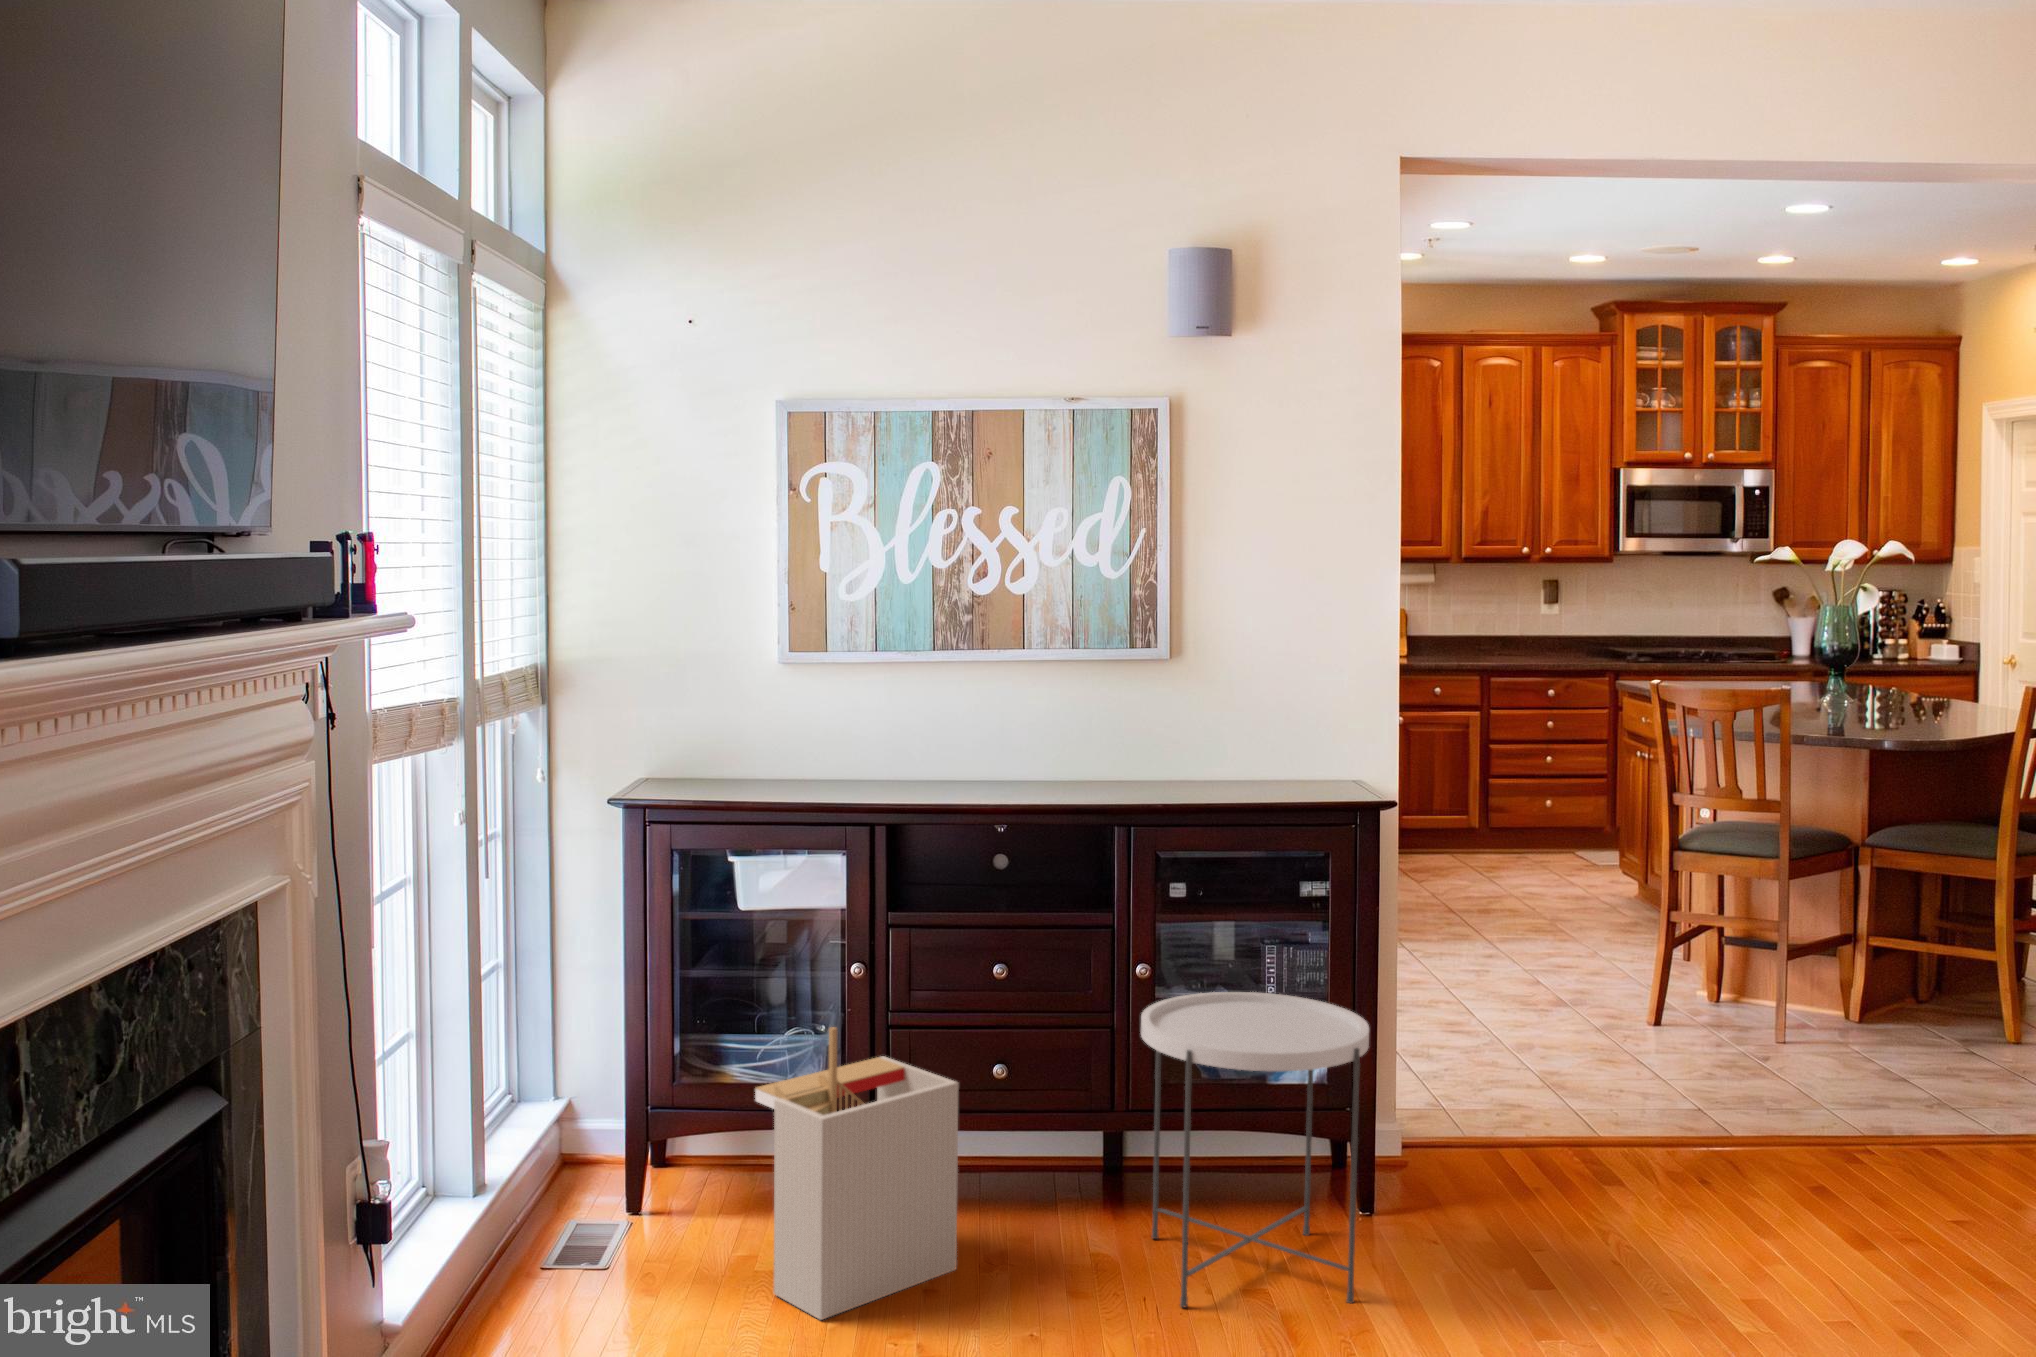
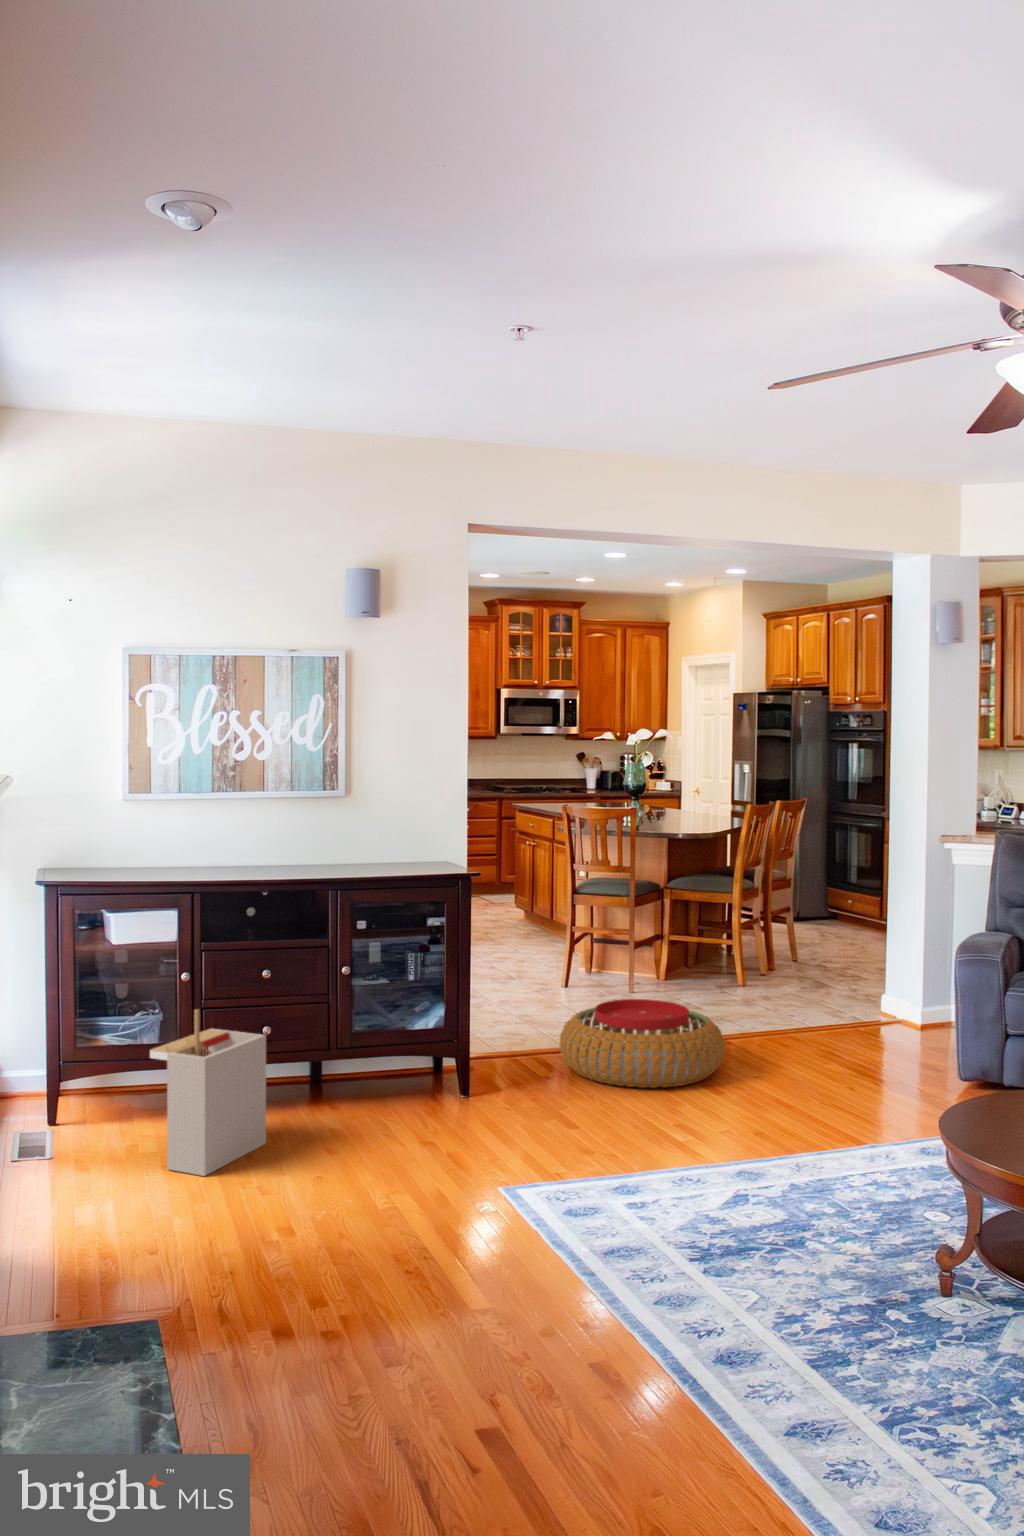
side table: present [1141,992,1369,1307] -> none [363,973,484,1140]
pouf: none [1561,1077,1923,1279] -> present [560,999,725,1088]

